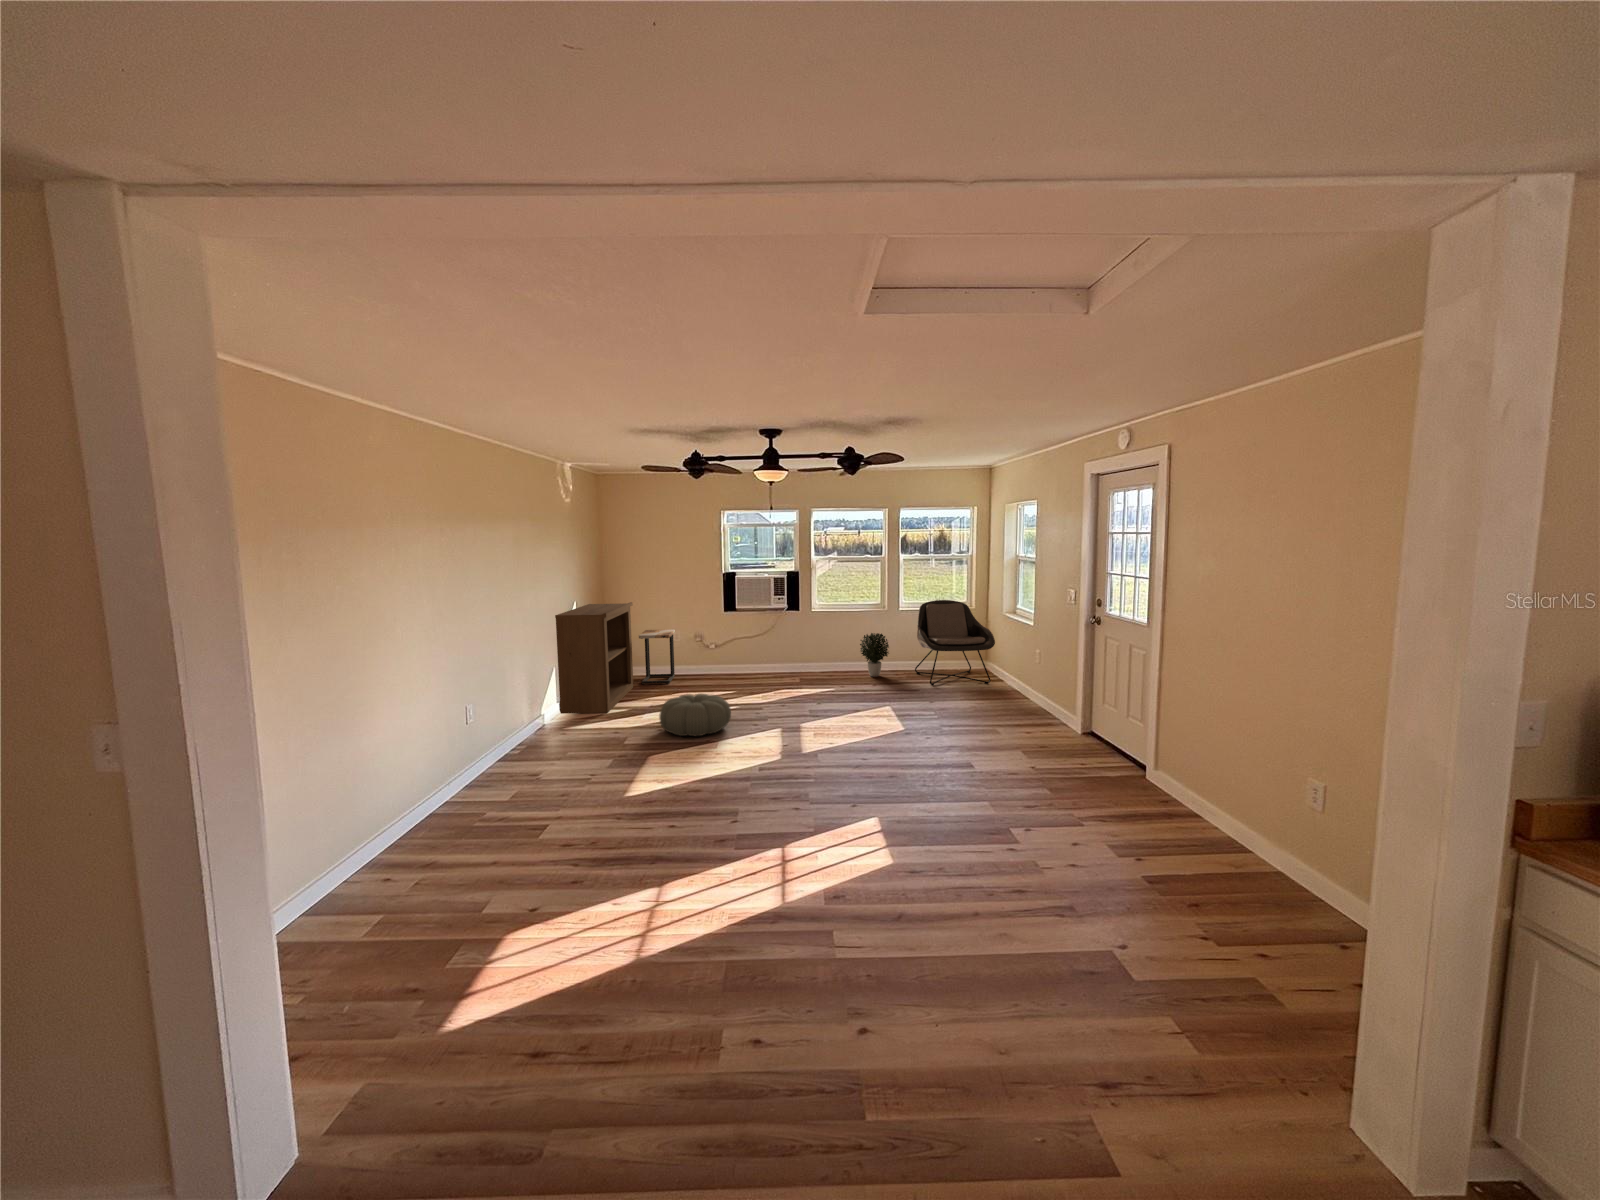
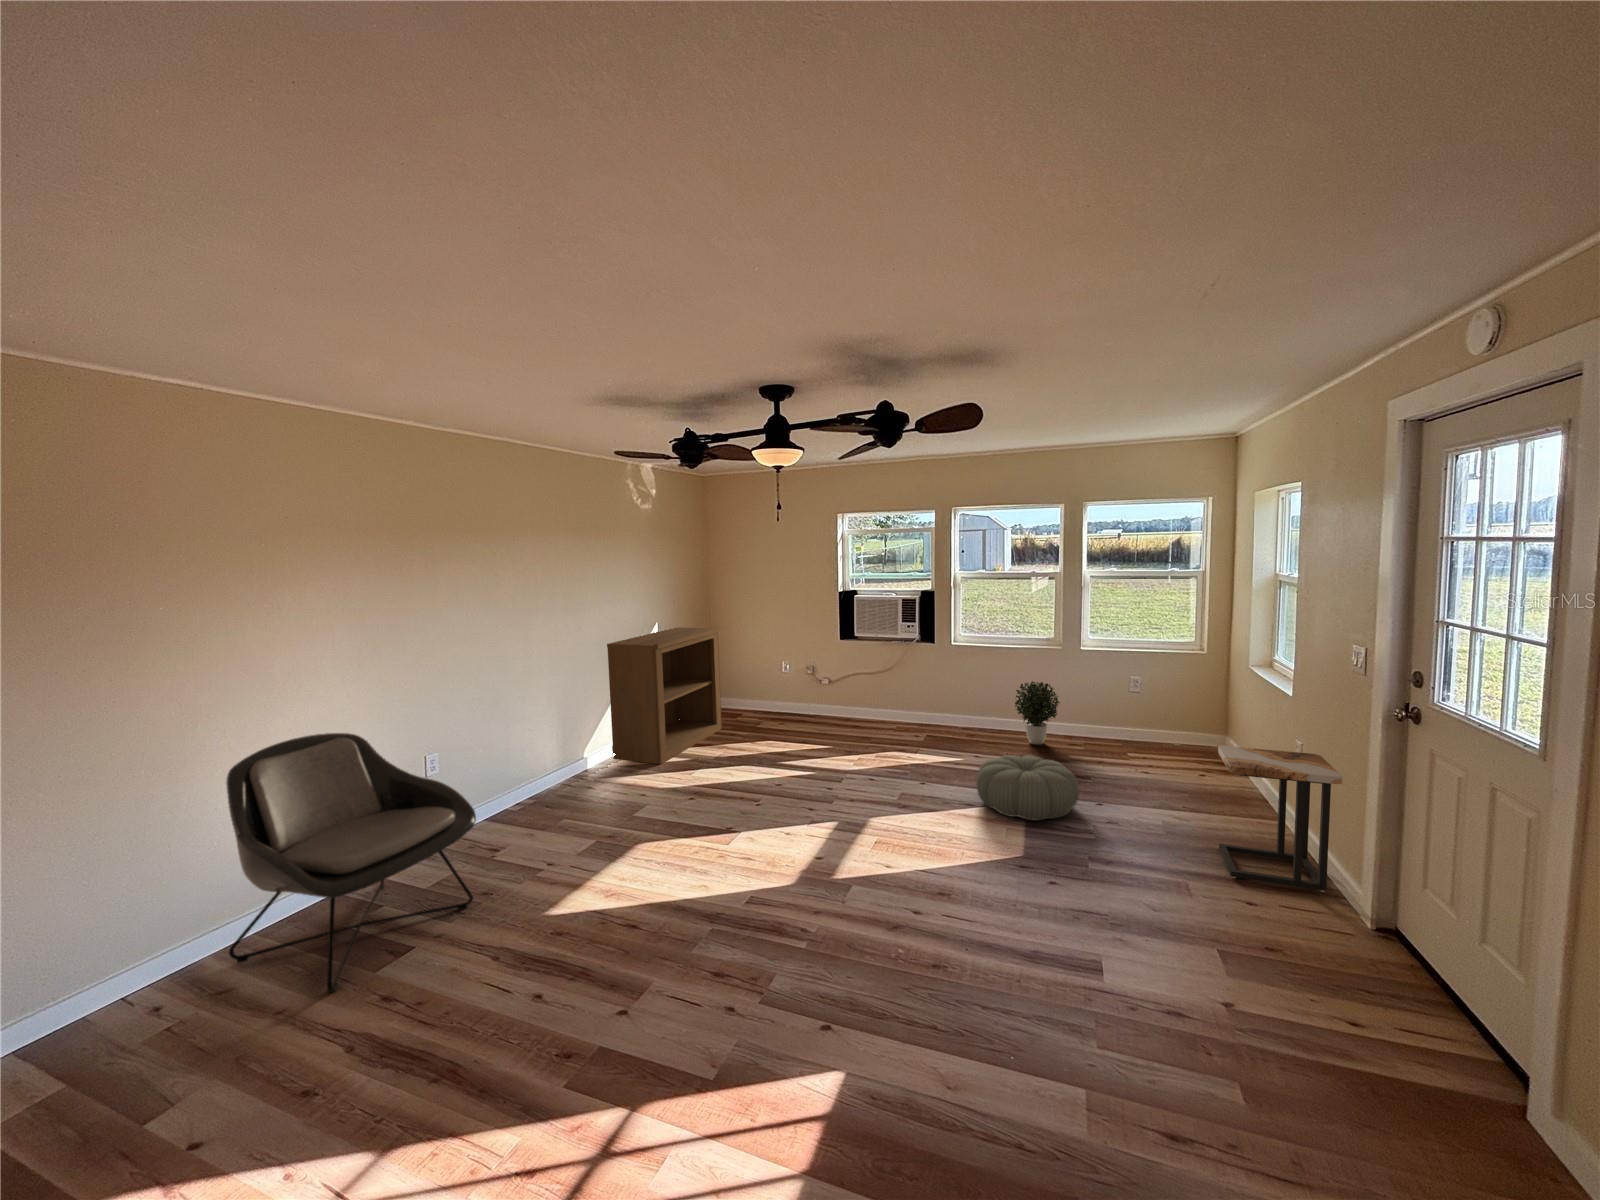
lounge chair: present [915,600,995,685] -> present [226,733,476,993]
side table: present [639,629,675,684] -> present [1218,746,1342,892]
pouf: present [659,694,731,736] -> present [977,755,1079,820]

